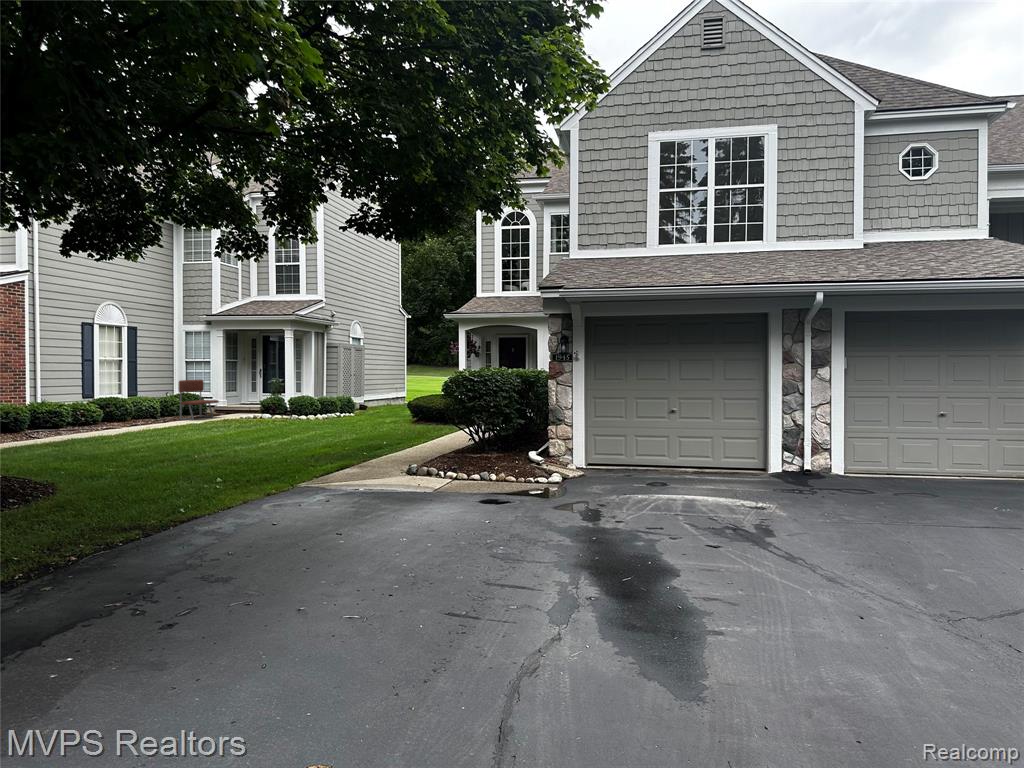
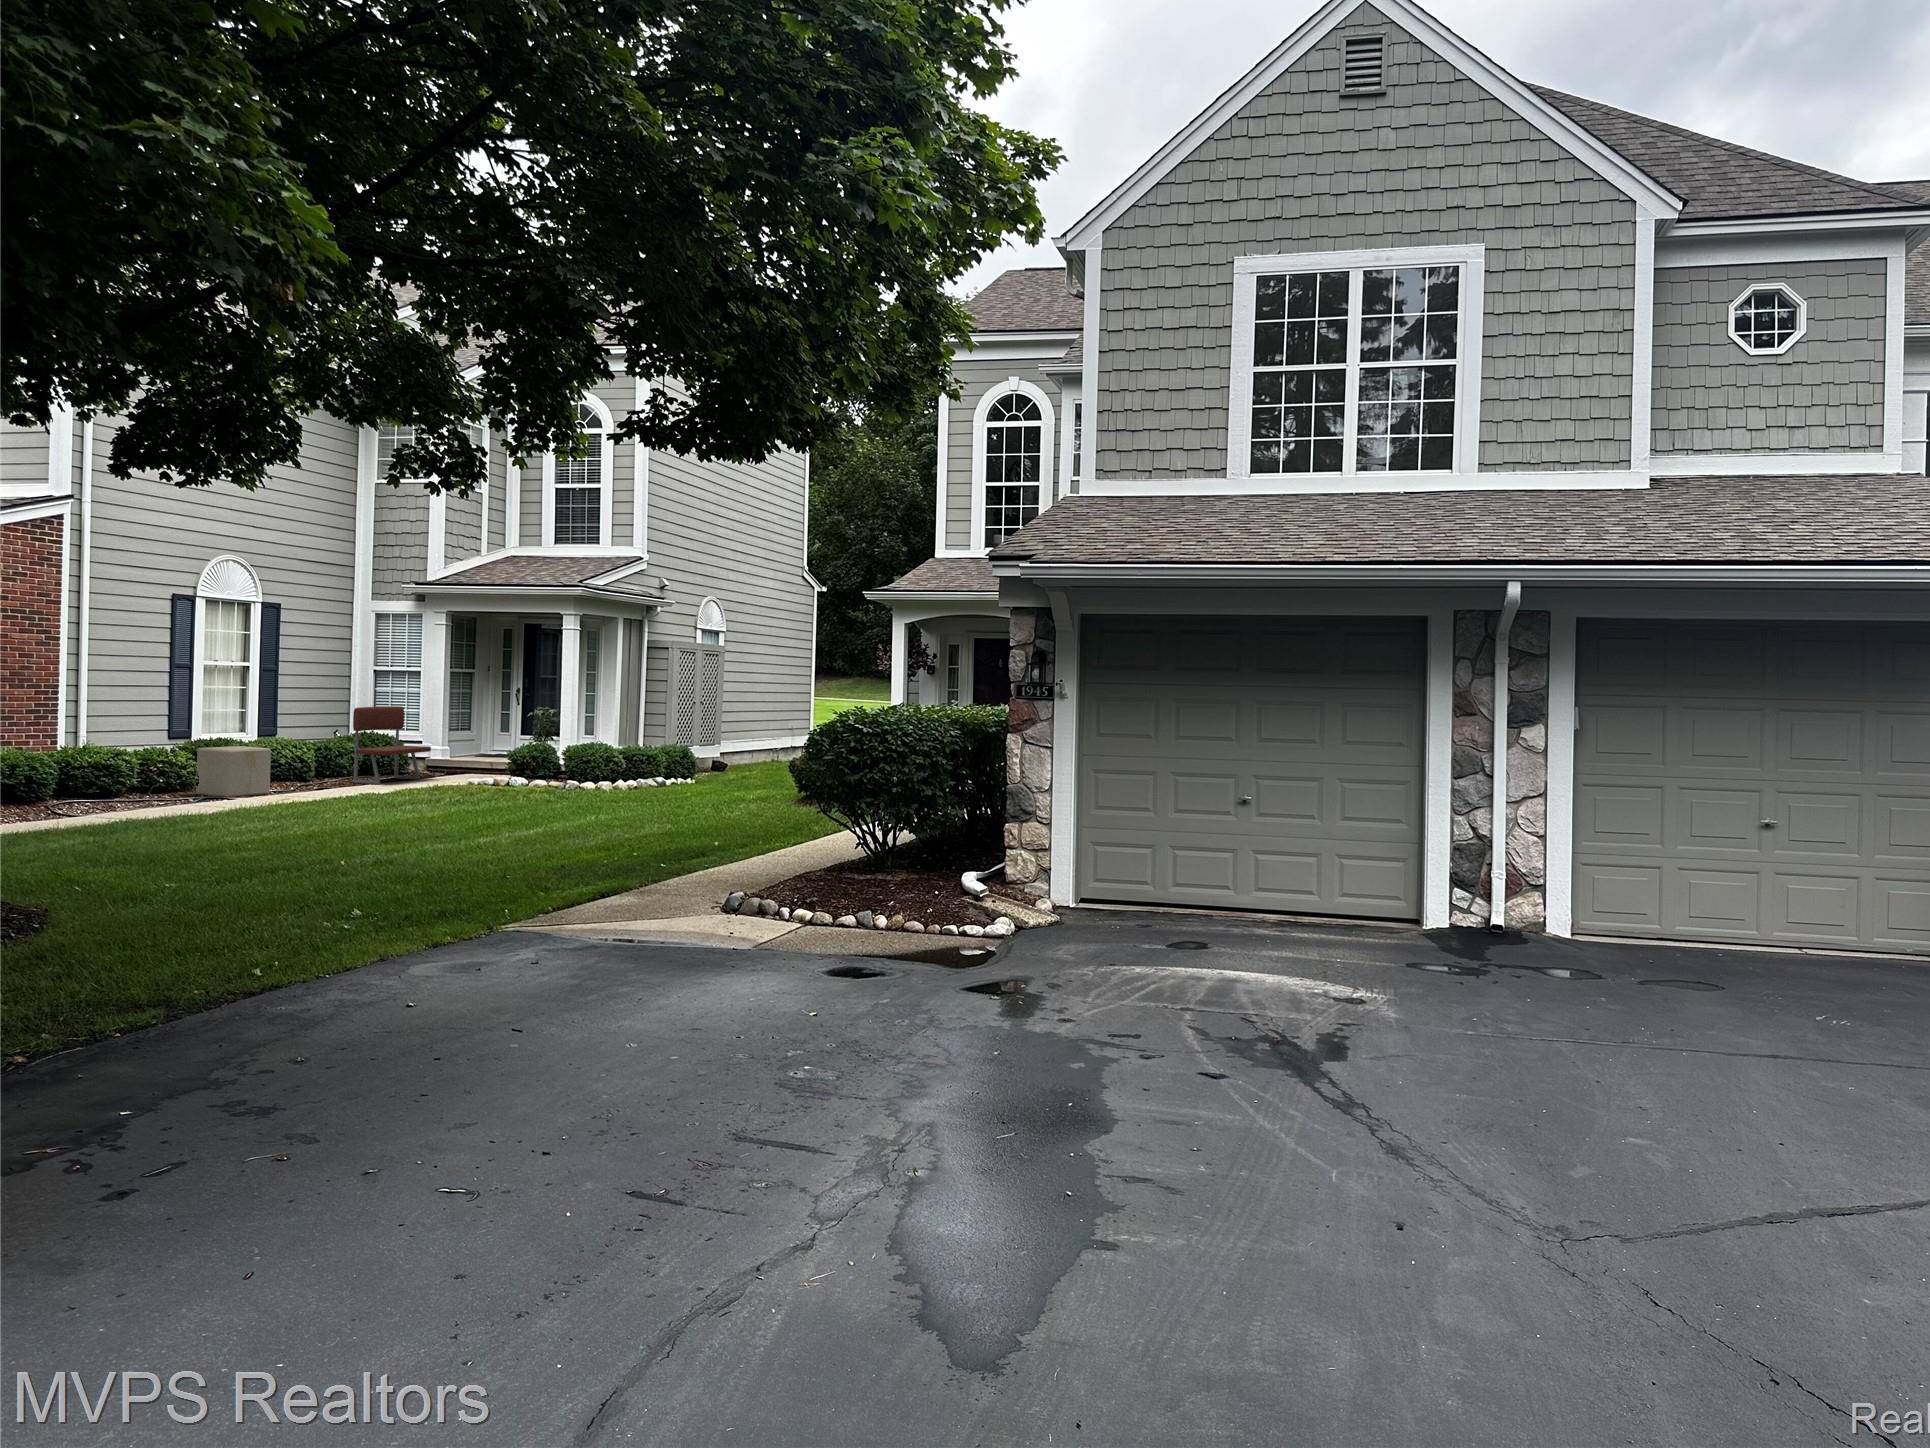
cardboard box: none [100,401,139,428] -> present [196,746,271,797]

